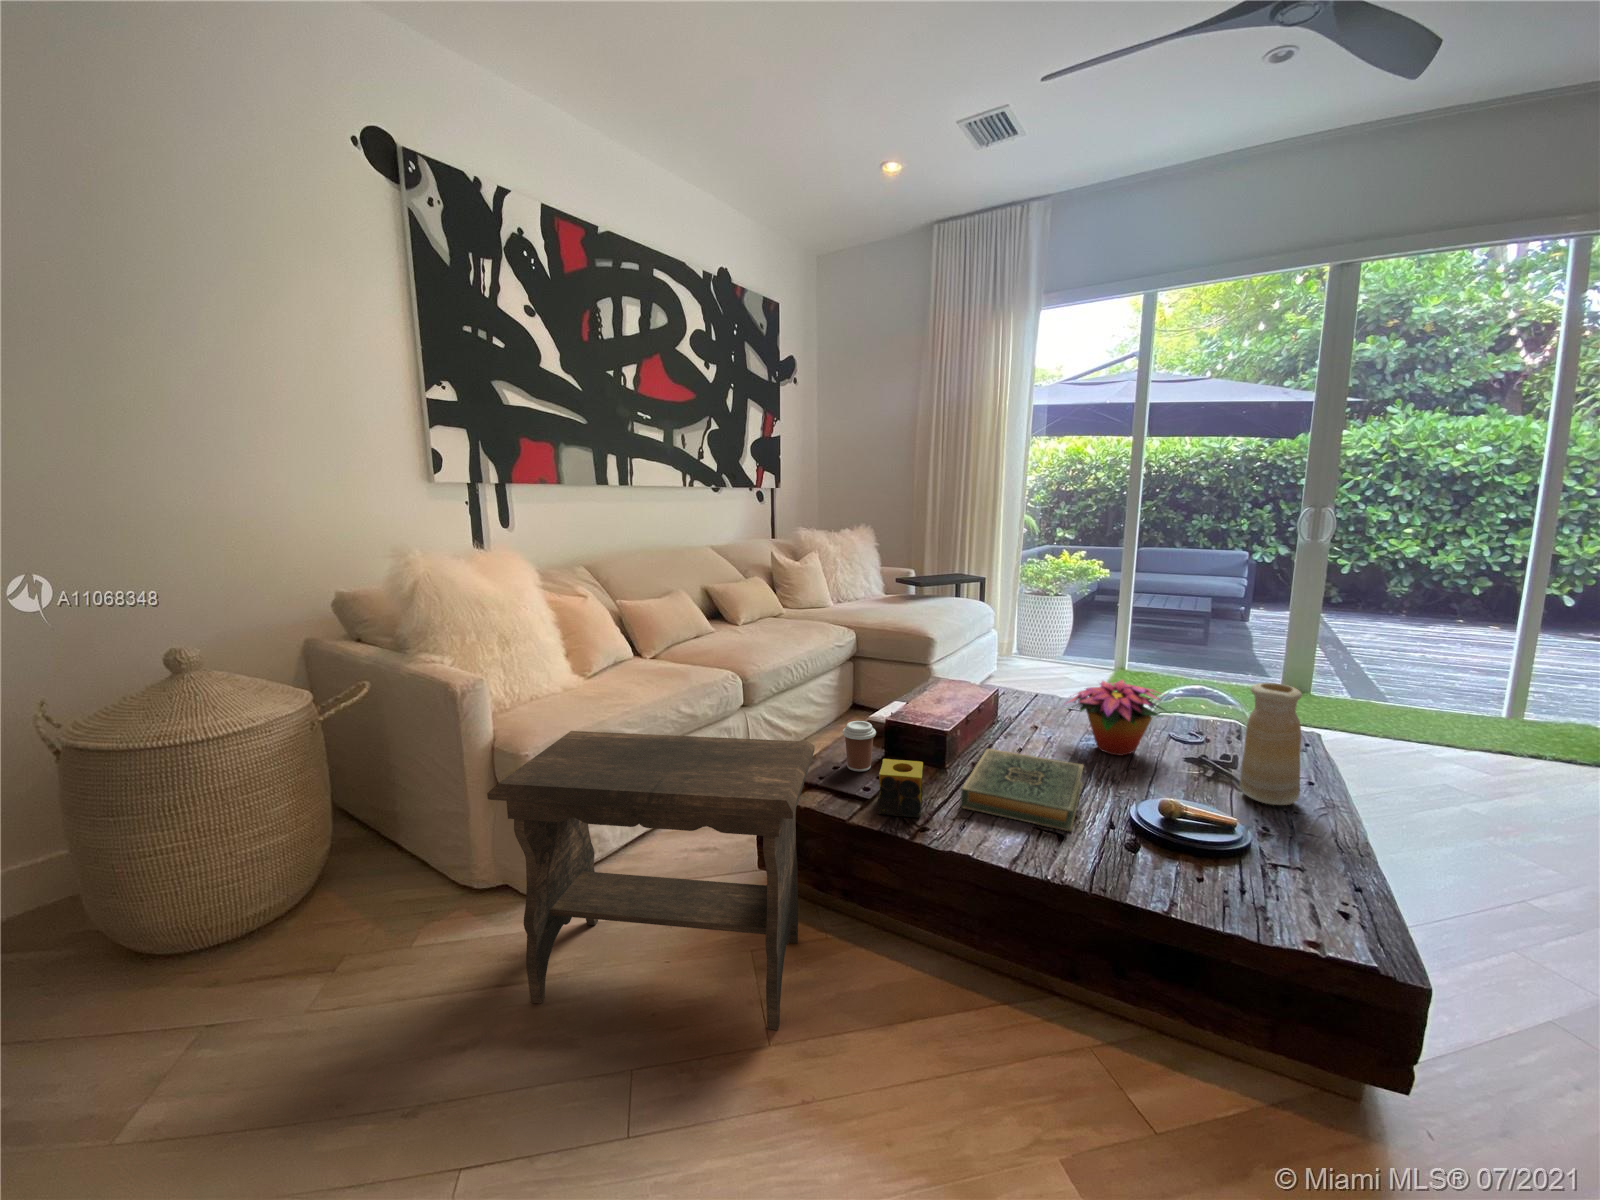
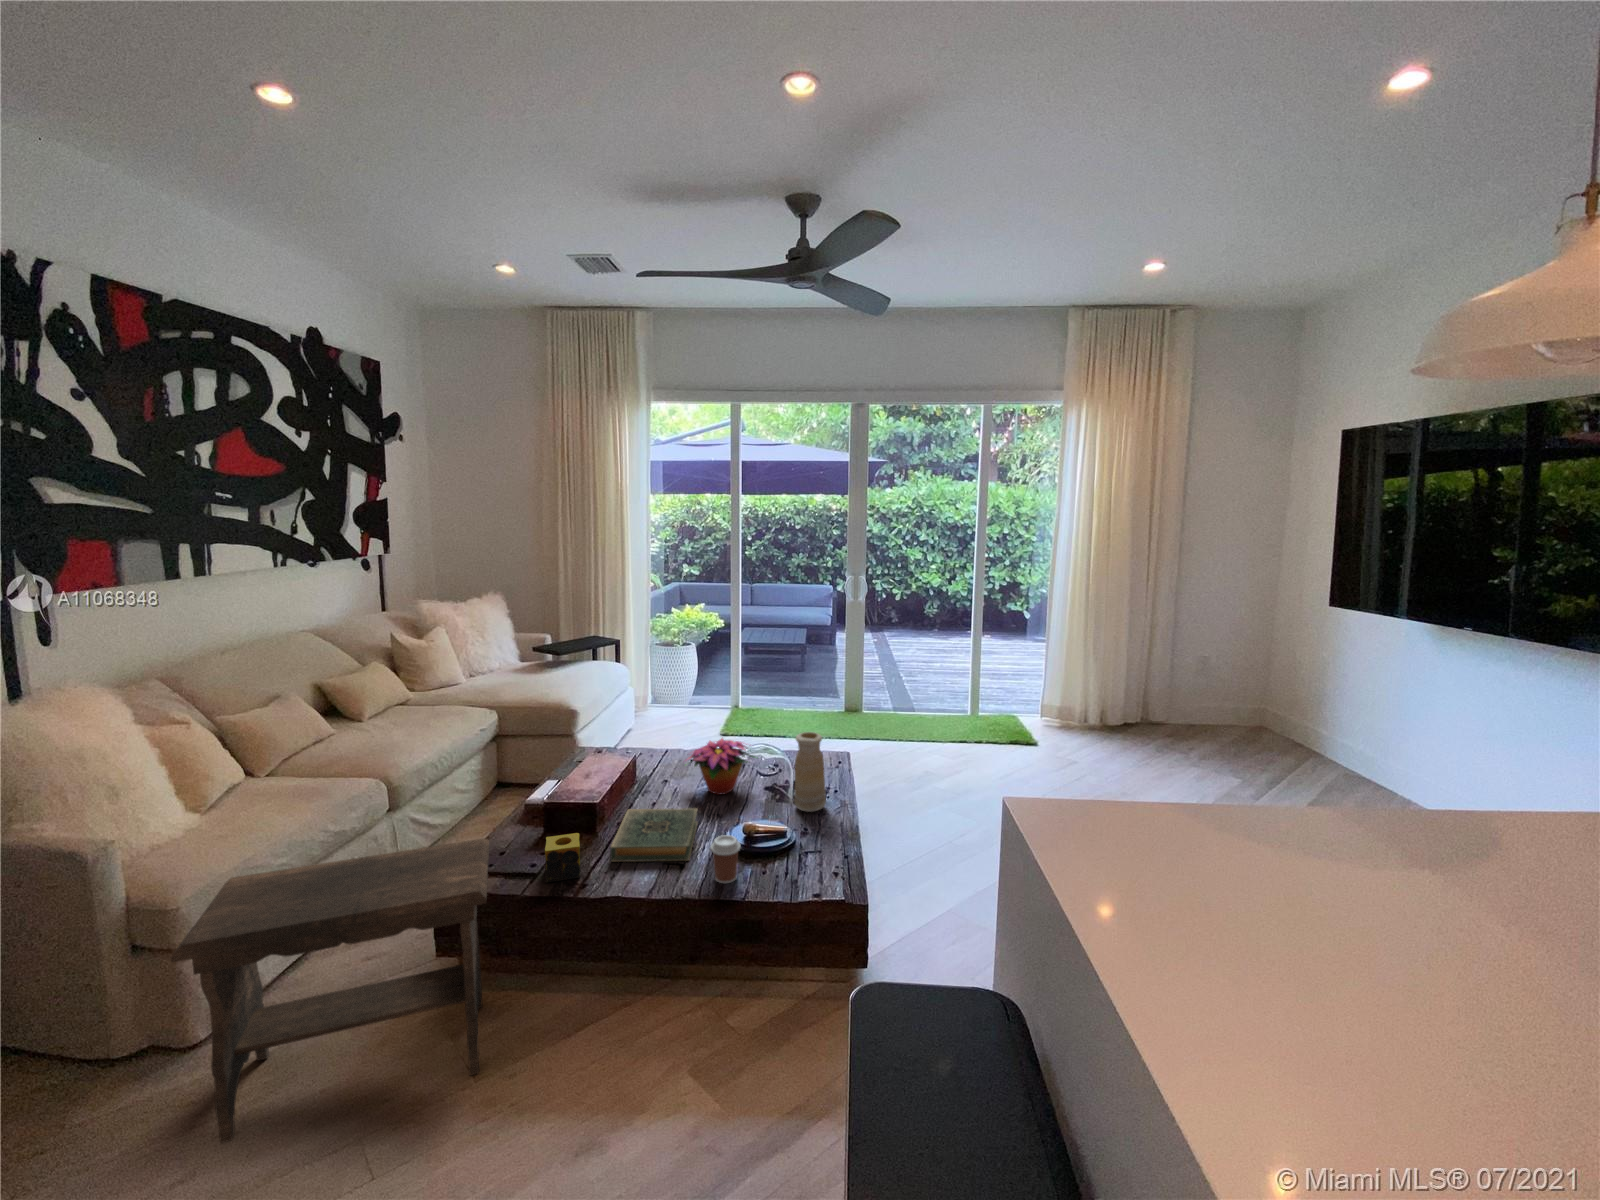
coffee cup: present [843,721,876,771] -> present [710,835,741,883]

